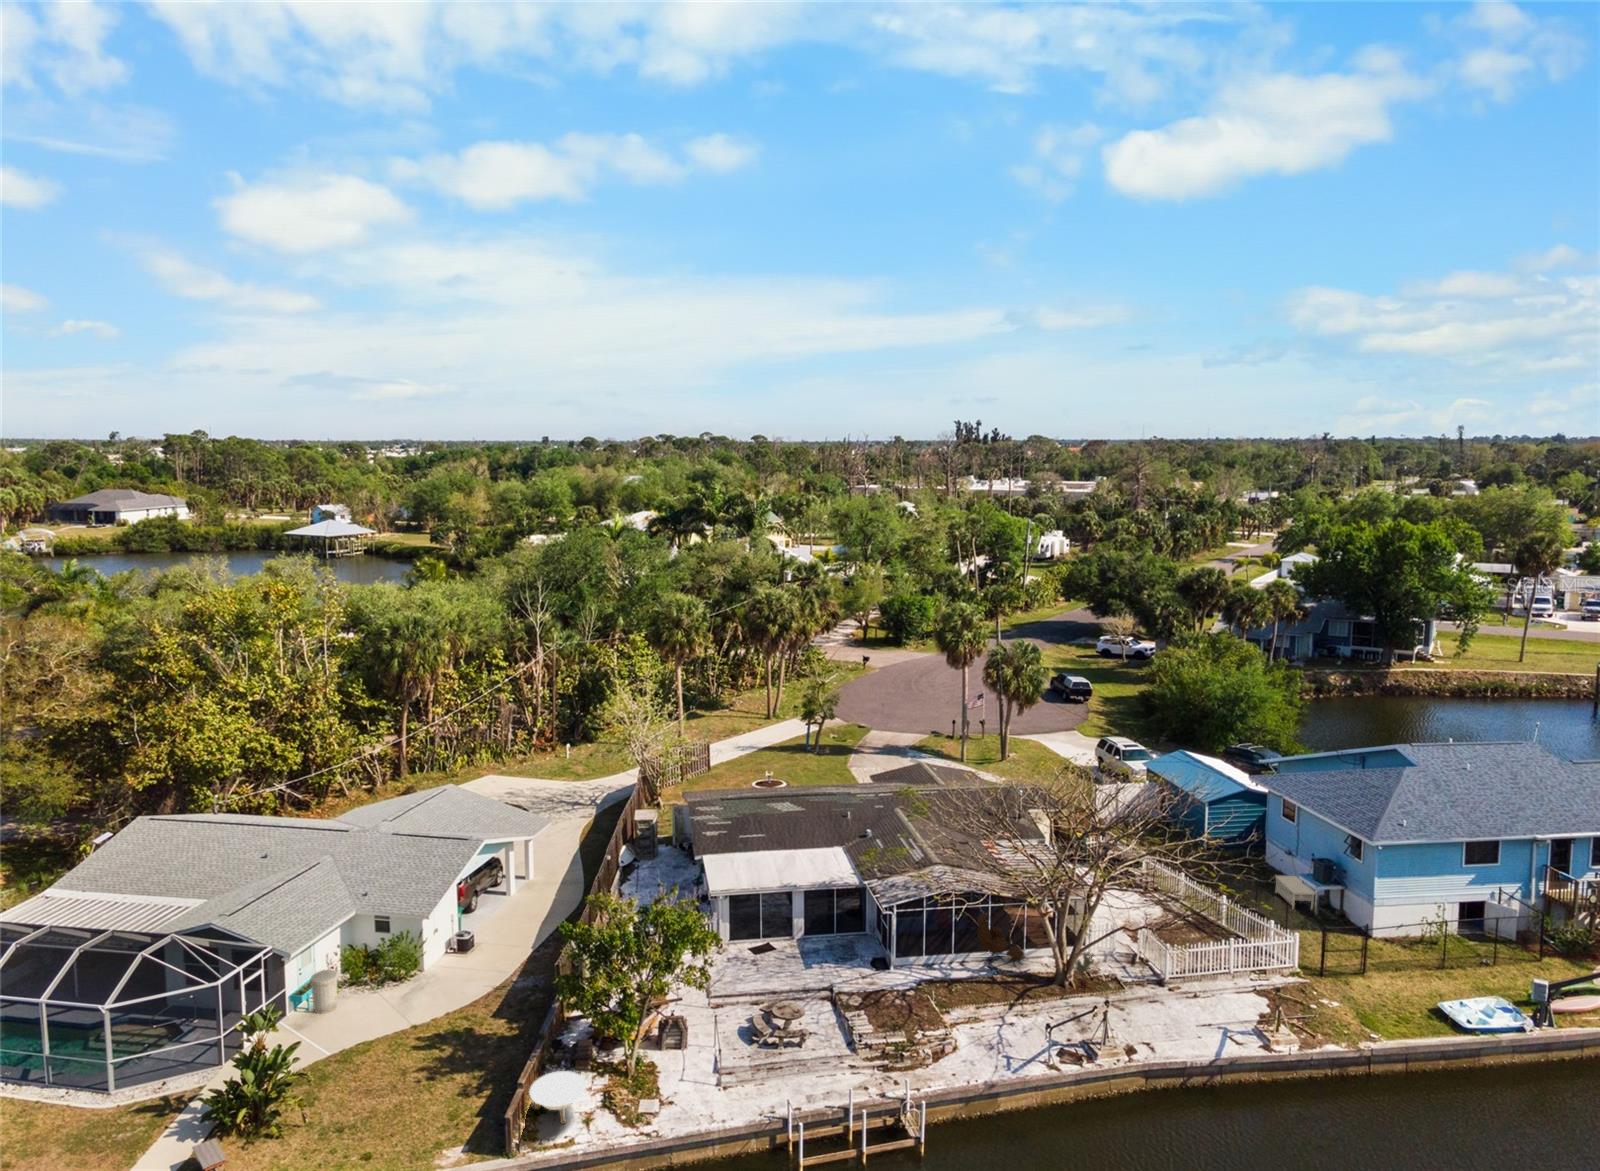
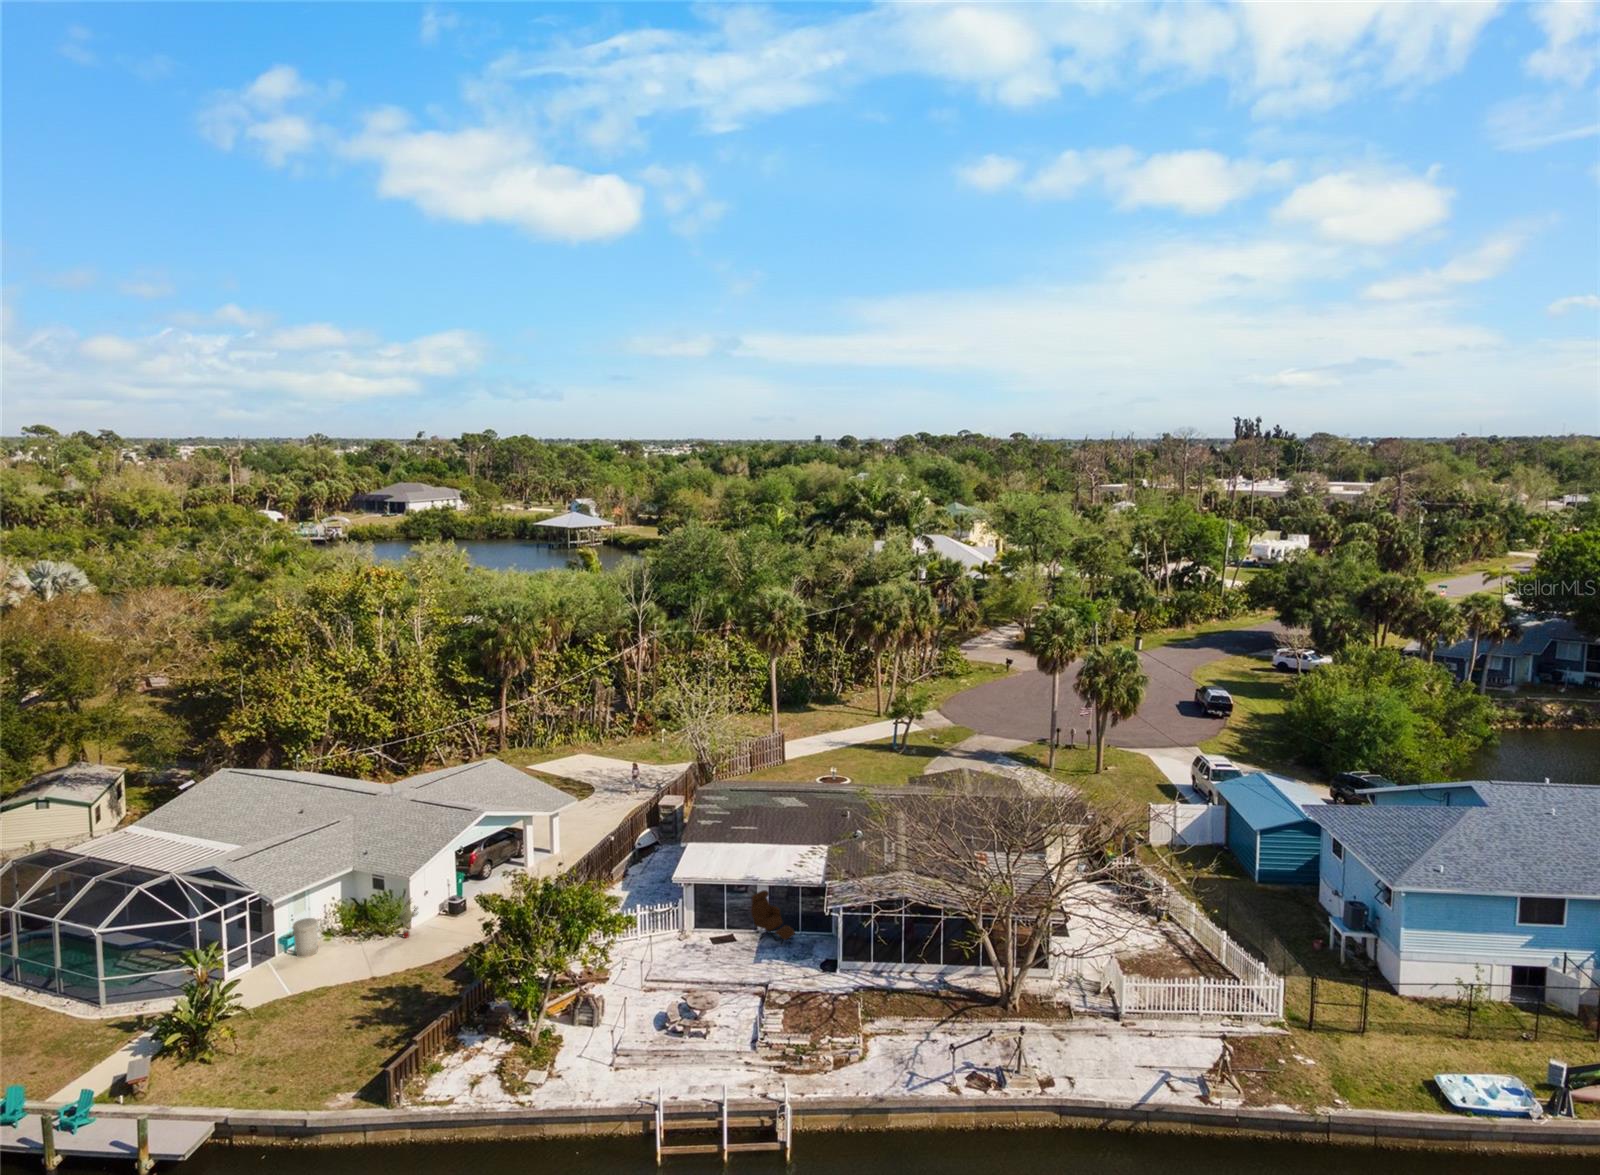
storage bench: present [1276,876,1315,909] -> none [1299,915,1338,956]
lounge chair: present [977,912,1024,962] -> present [751,890,795,940]
potted tree: present [1073,953,1094,987] -> present [393,905,418,938]
round table: present [529,1071,587,1124] -> none [426,1033,482,1083]

